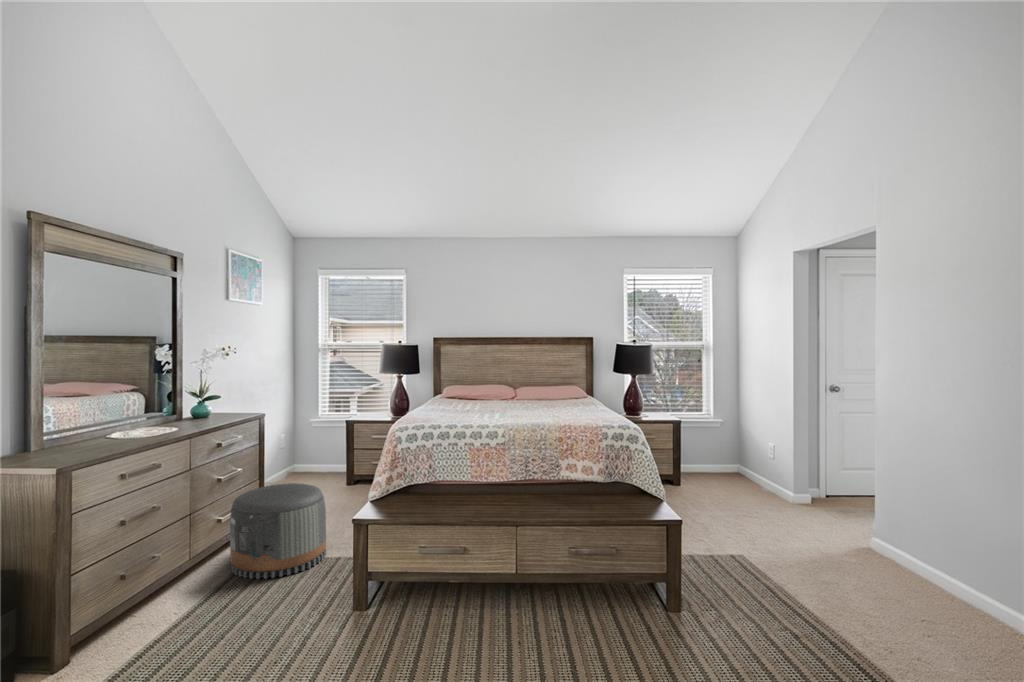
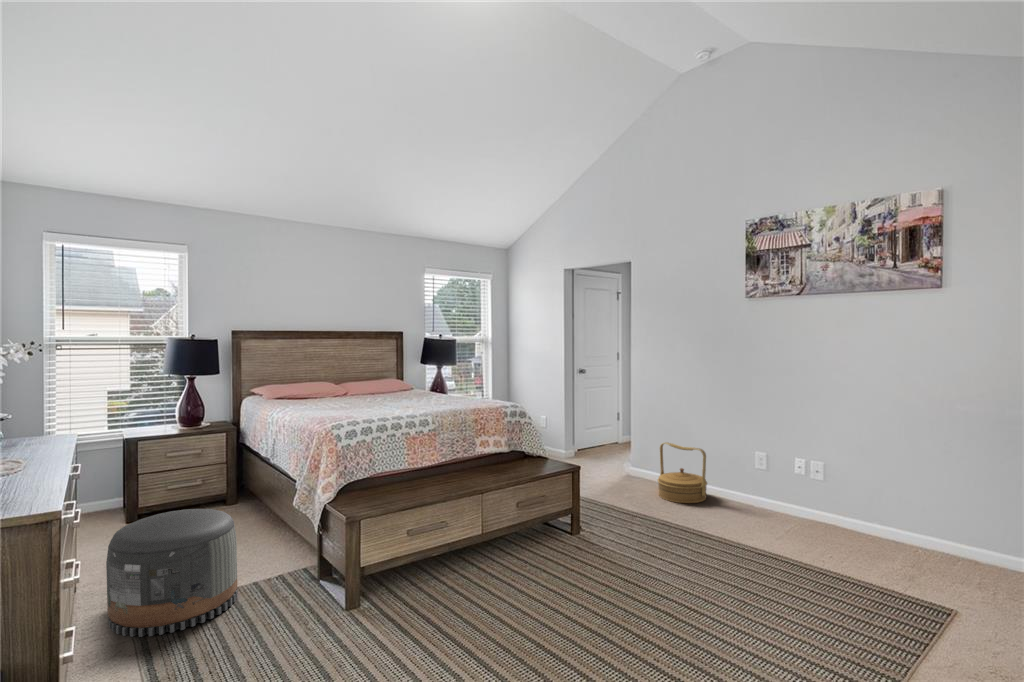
woven basket: none [866,507,961,616] -> present [658,442,707,503]

